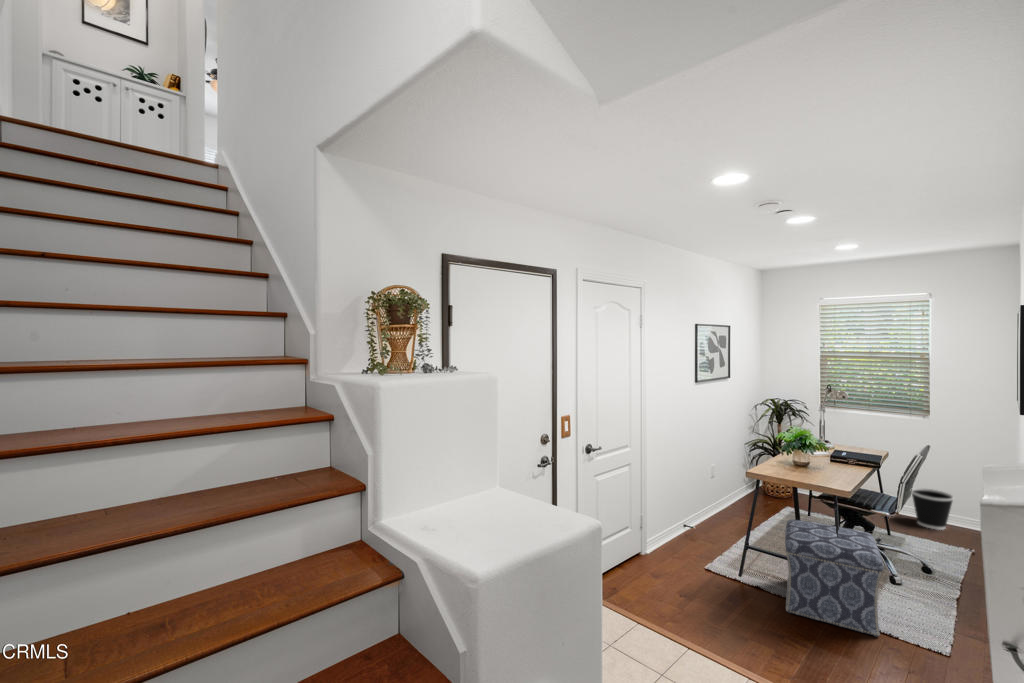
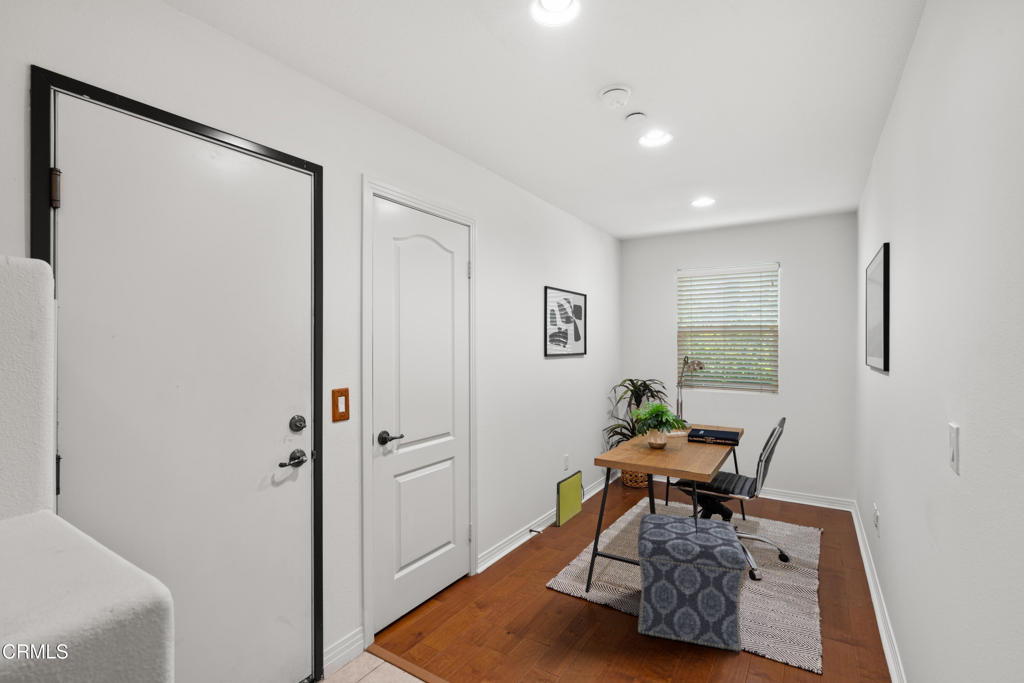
bag: none [706,478,730,524] -> present [556,470,584,526]
wastebasket: present [912,488,954,530] -> none [763,468,802,510]

